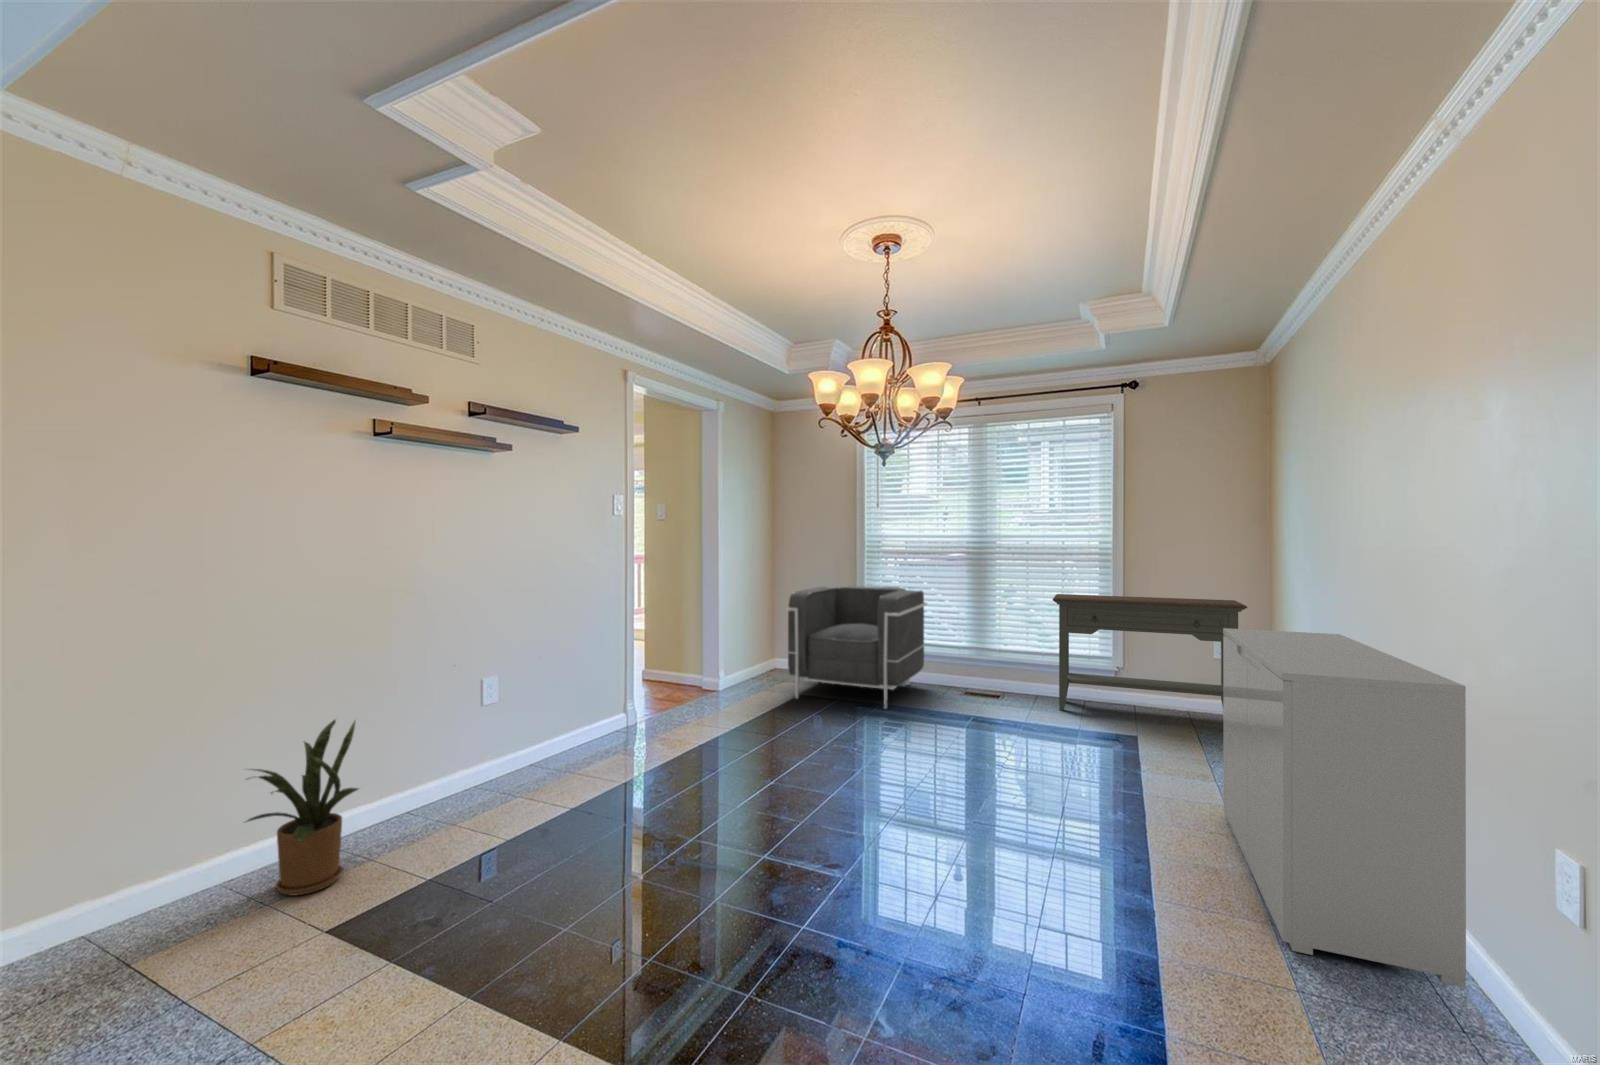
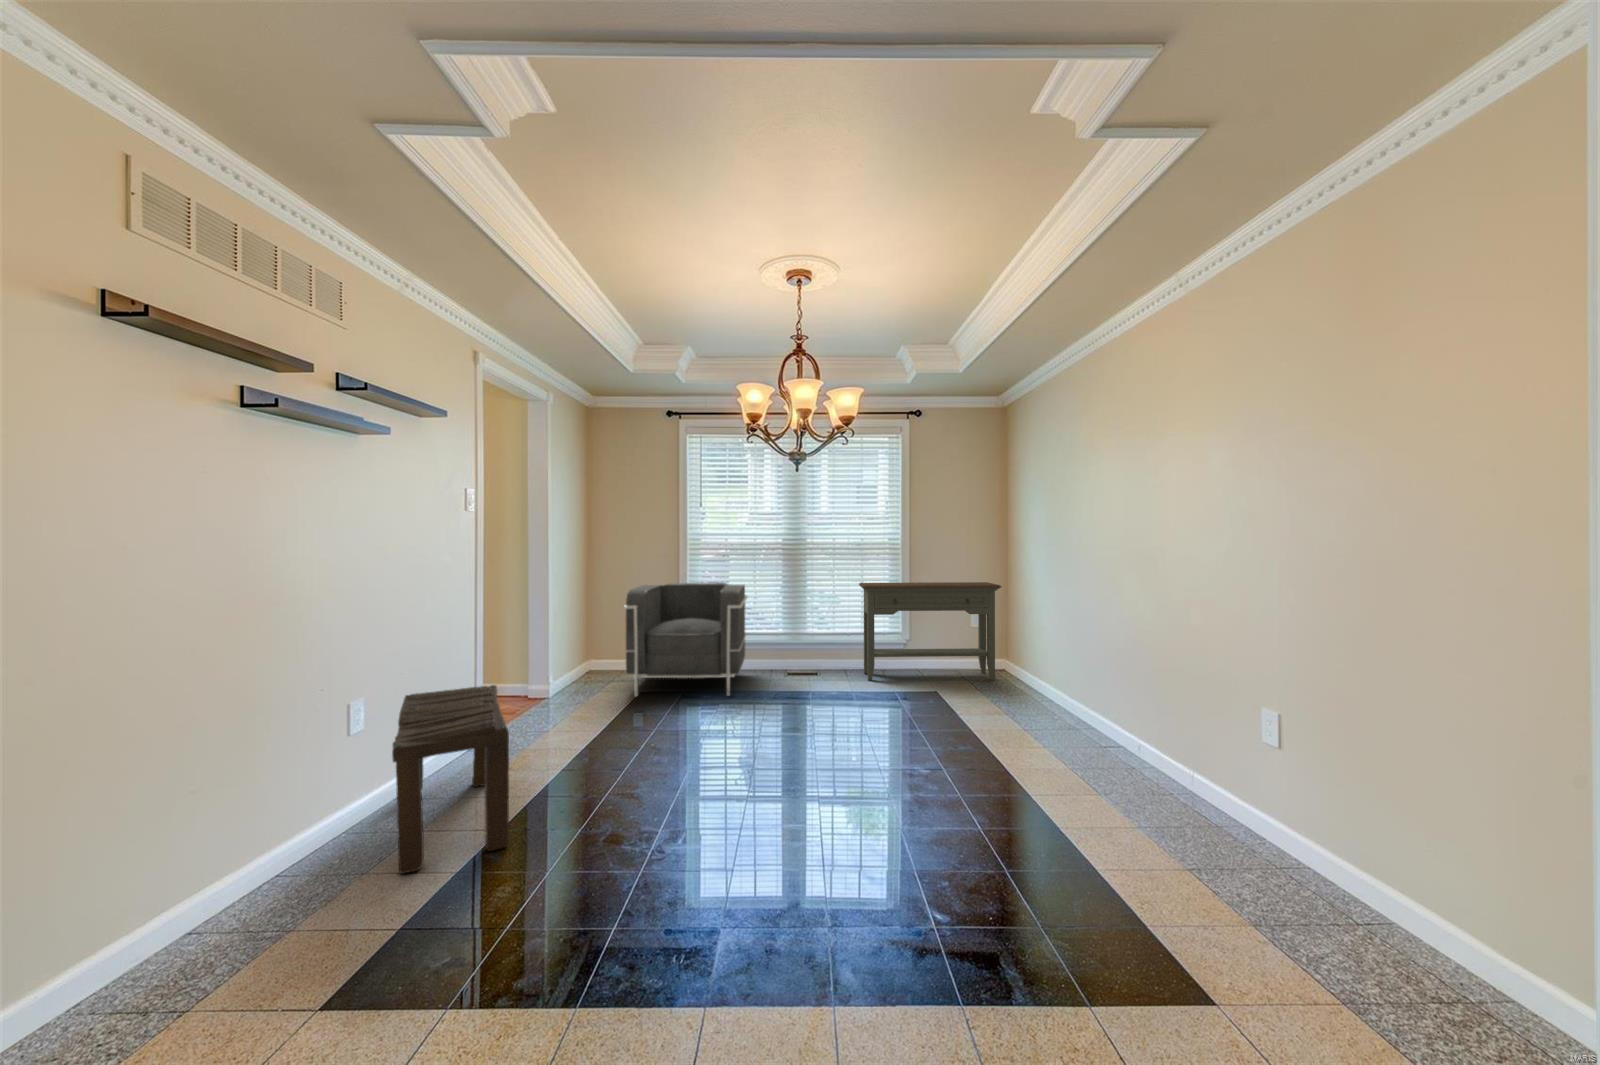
cabinet: present [1223,628,1466,988] -> none [1026,600,1205,810]
bench: none [471,675,615,834] -> present [392,685,509,874]
house plant: present [245,720,358,896] -> none [106,758,276,989]

